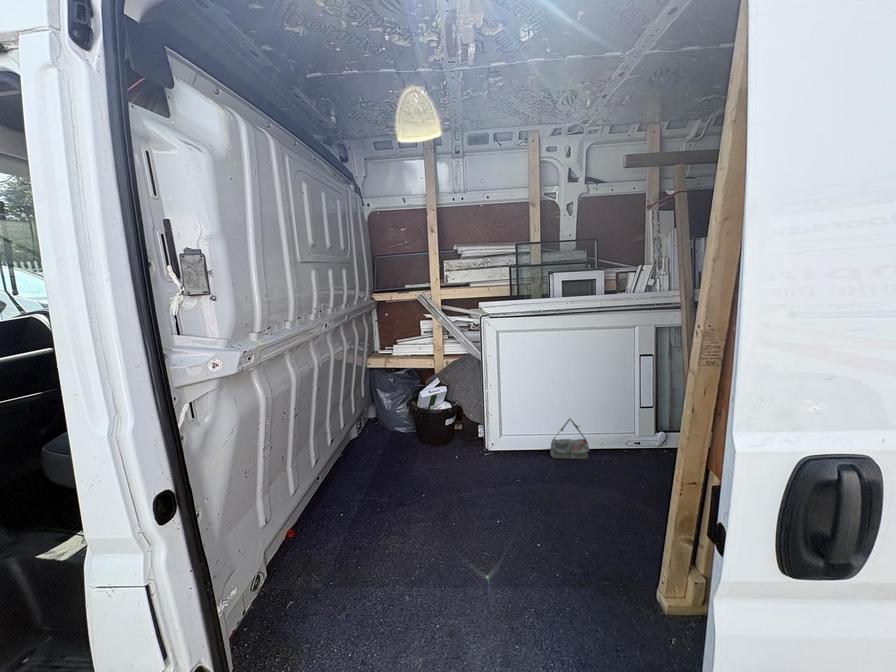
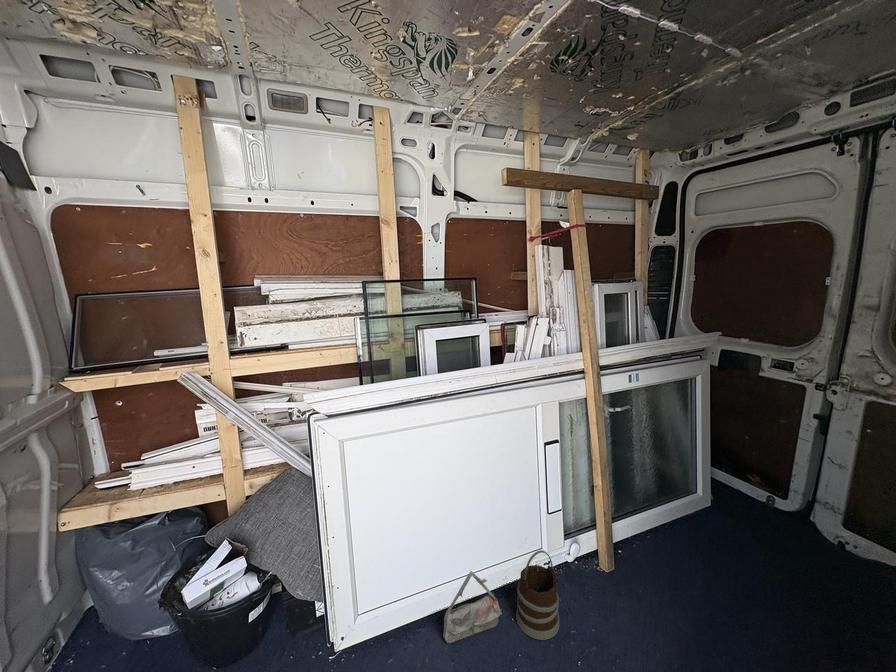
wooden bucket: none [602,414,632,470] -> present [516,551,560,640]

